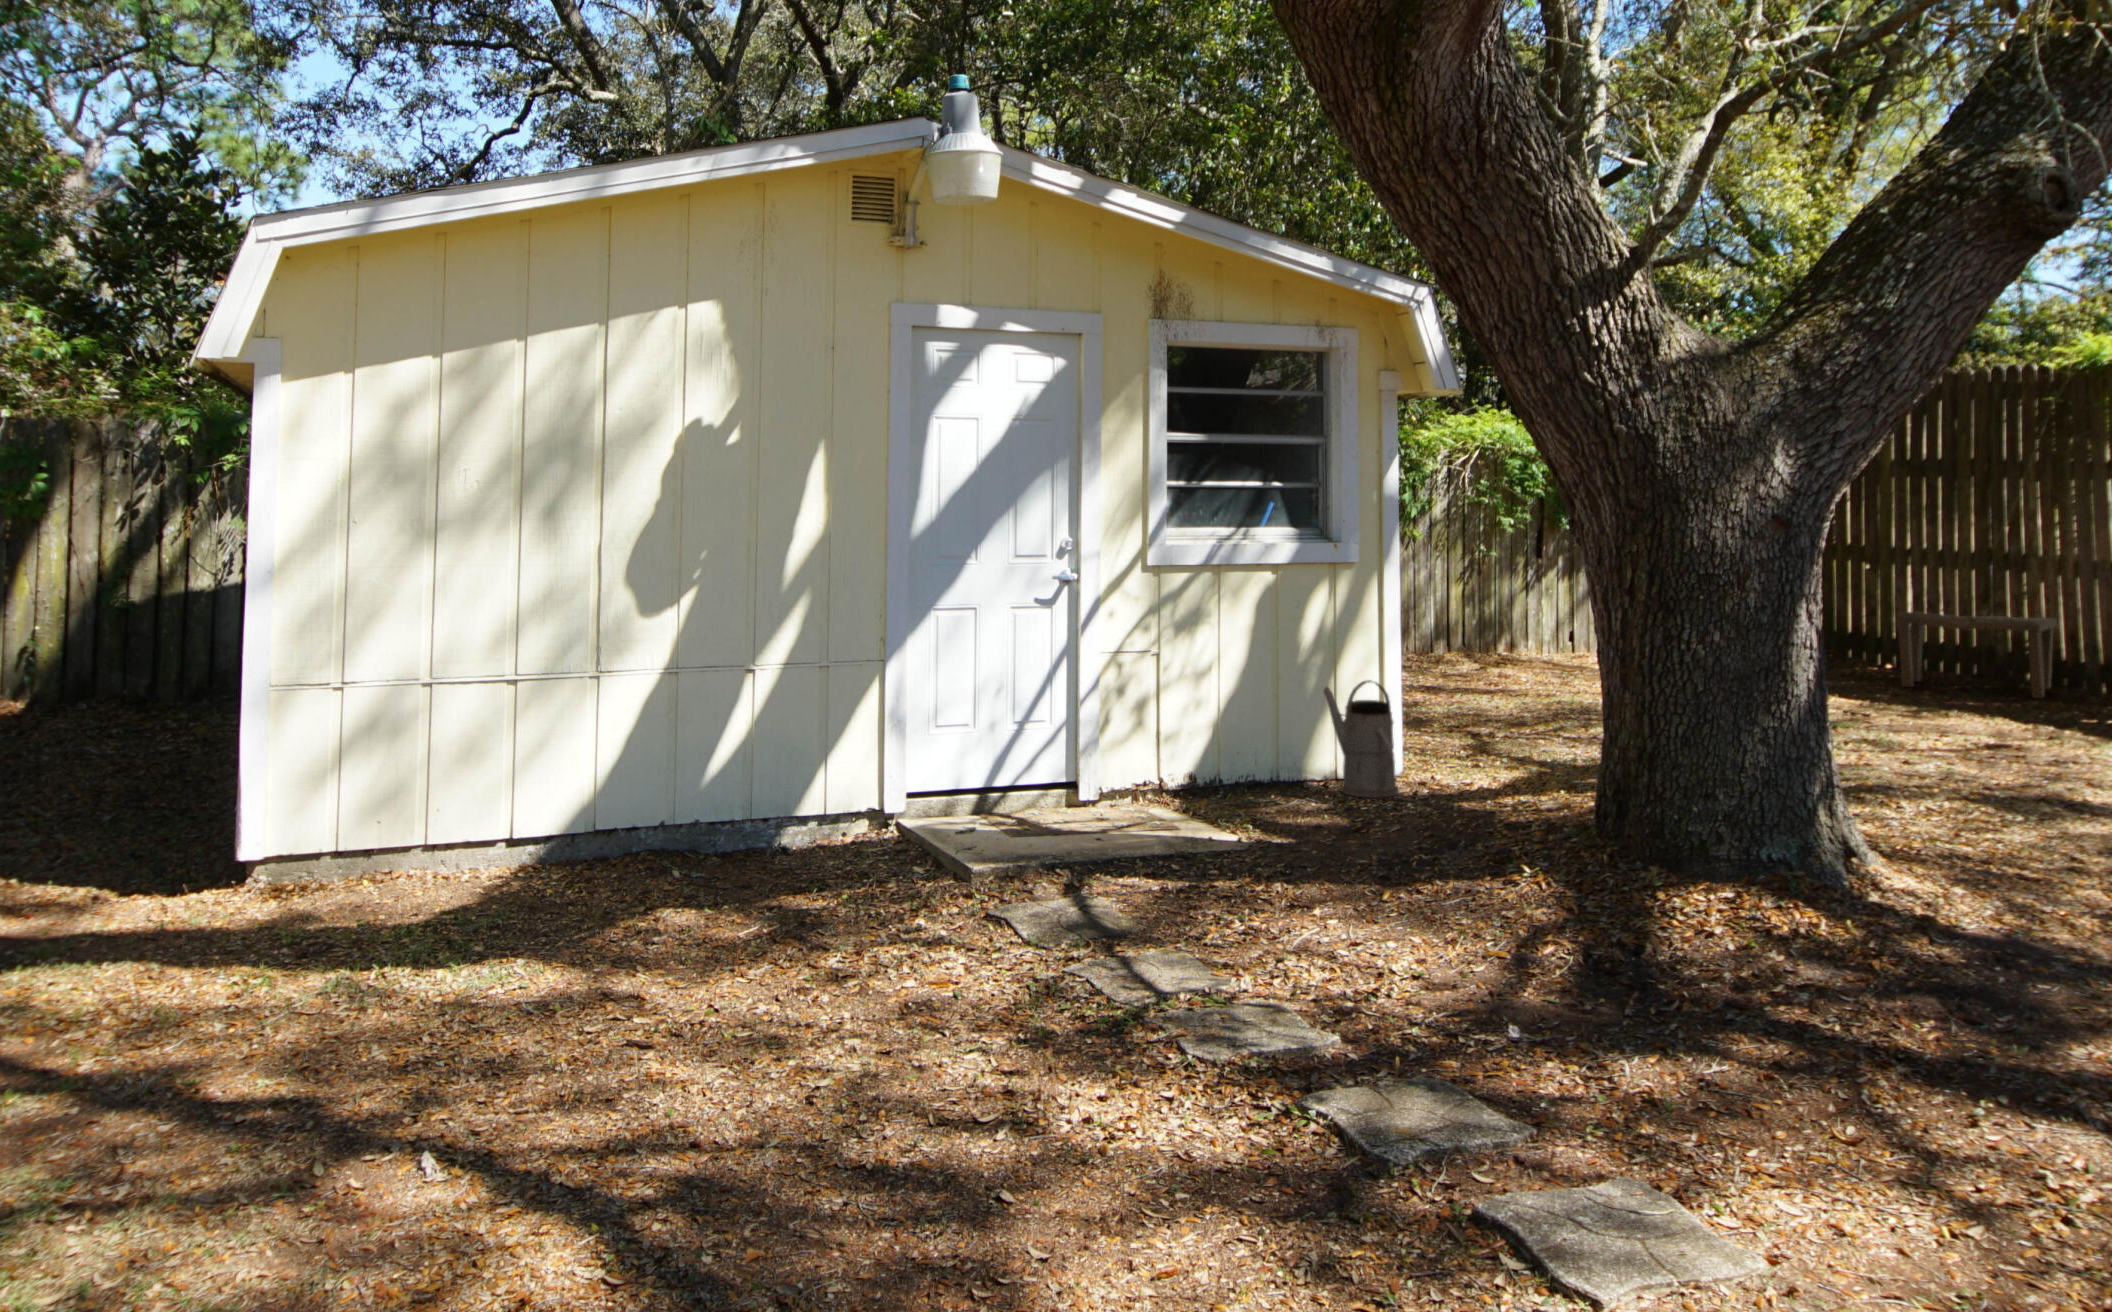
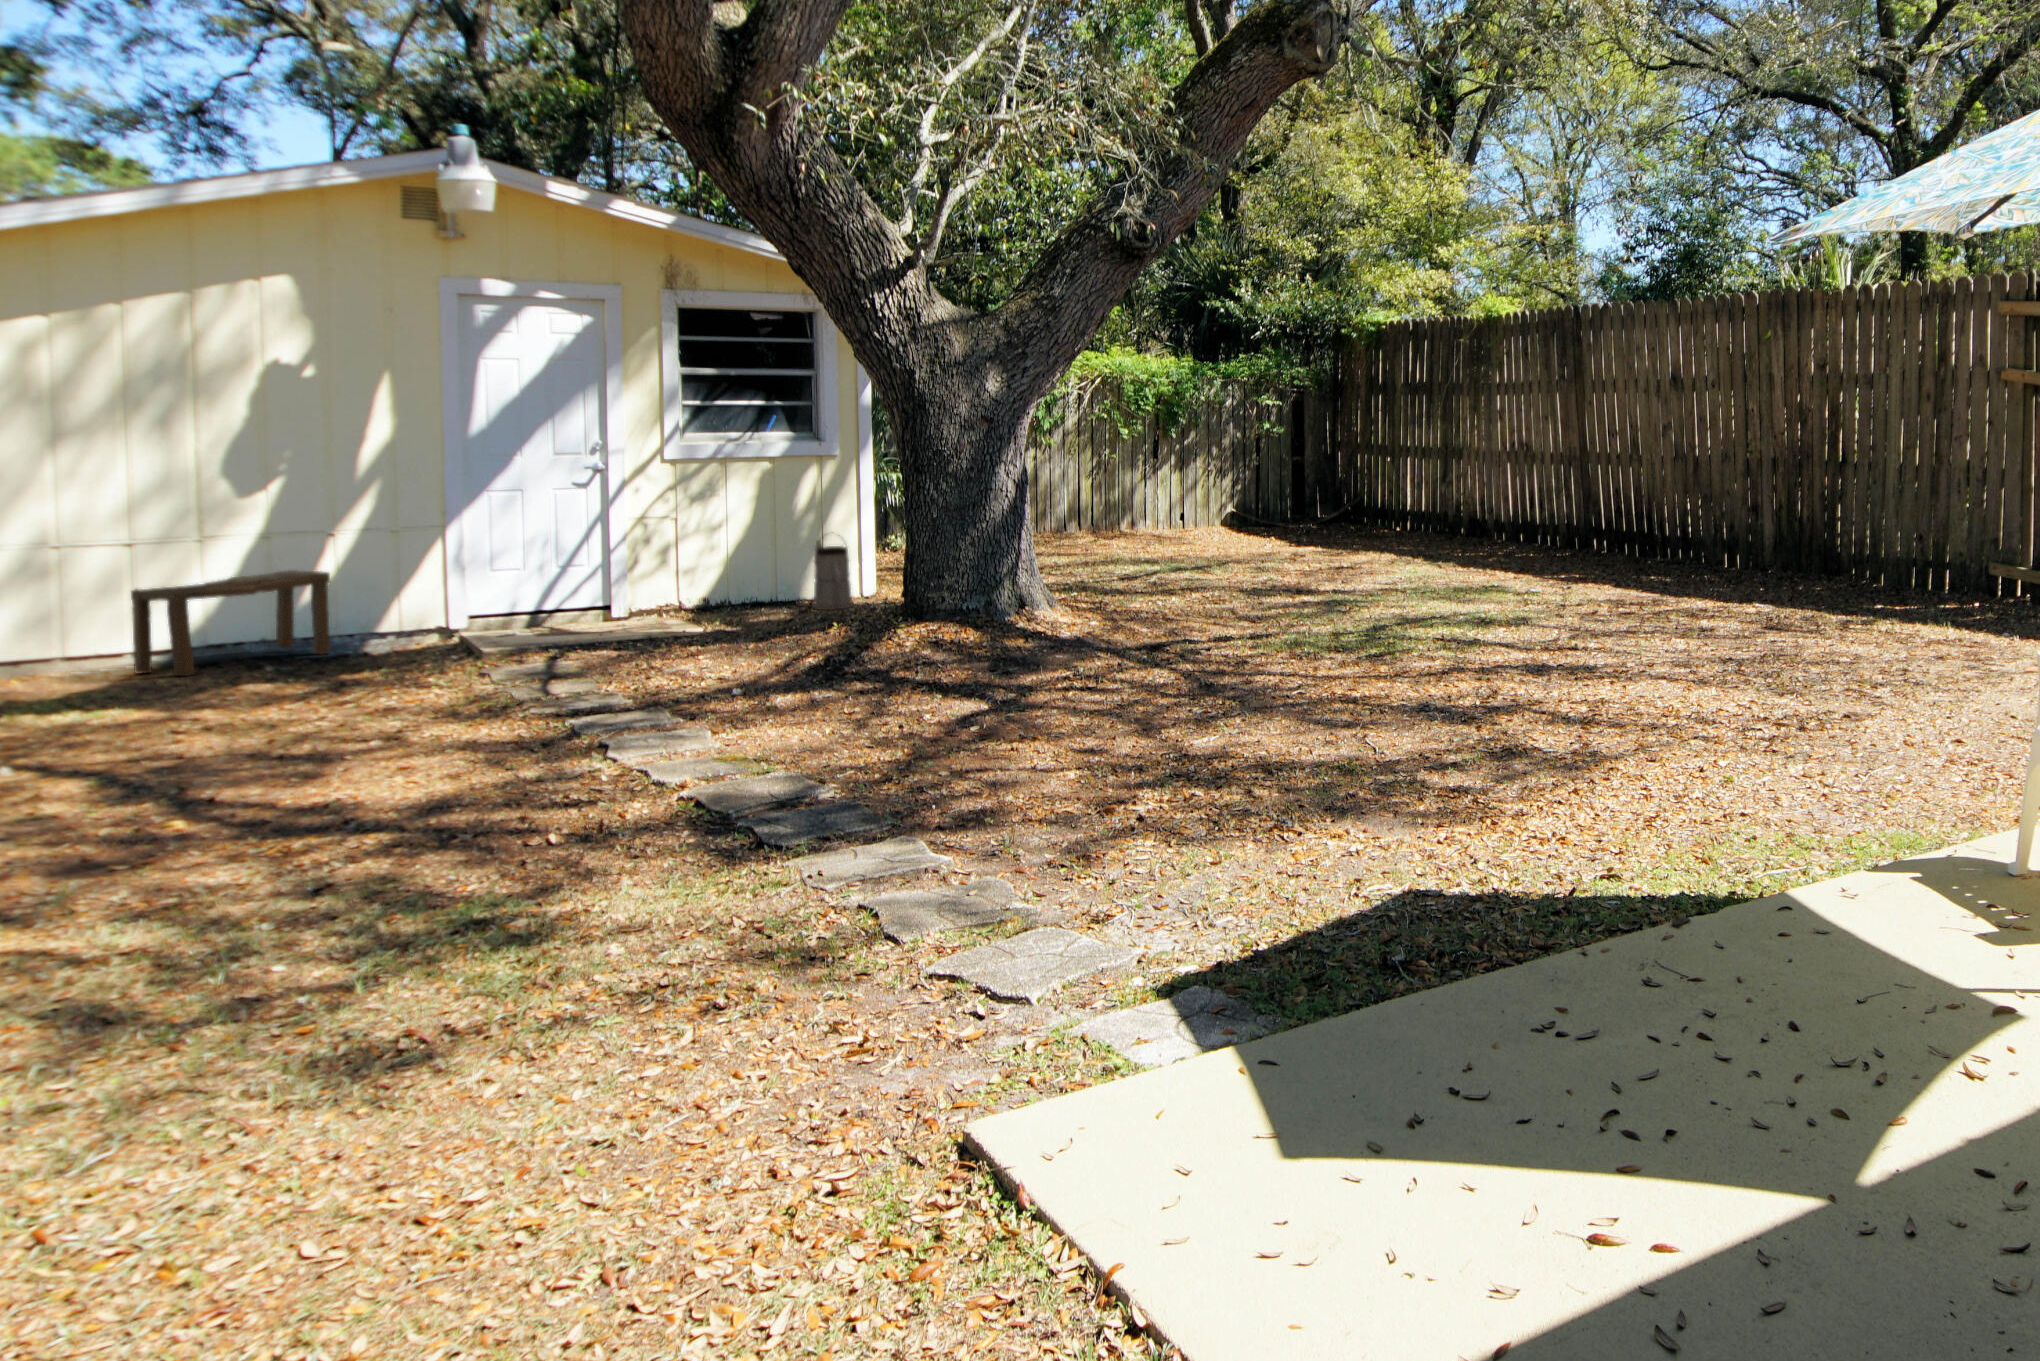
bench: present [1896,612,2057,698] -> present [131,570,330,676]

